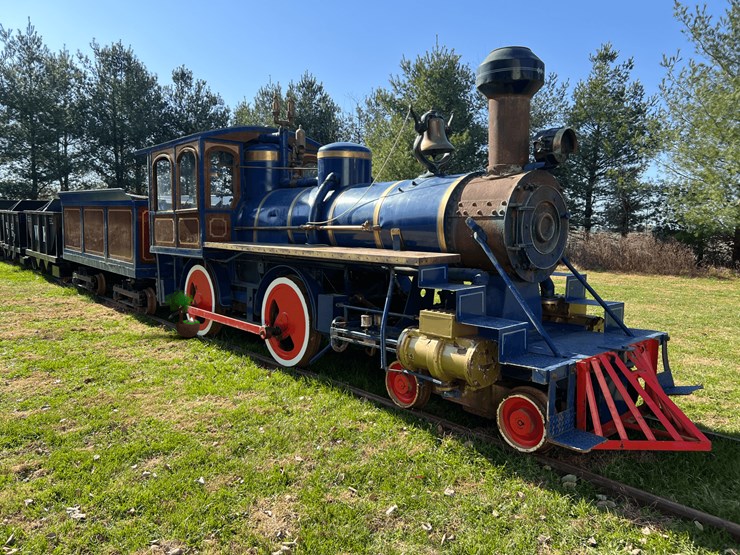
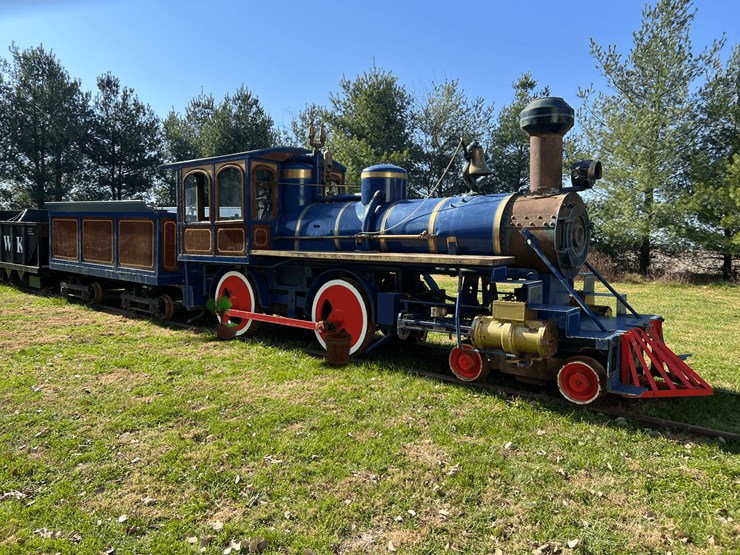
bucket: none [259,337,292,375] -> present [324,332,352,365]

